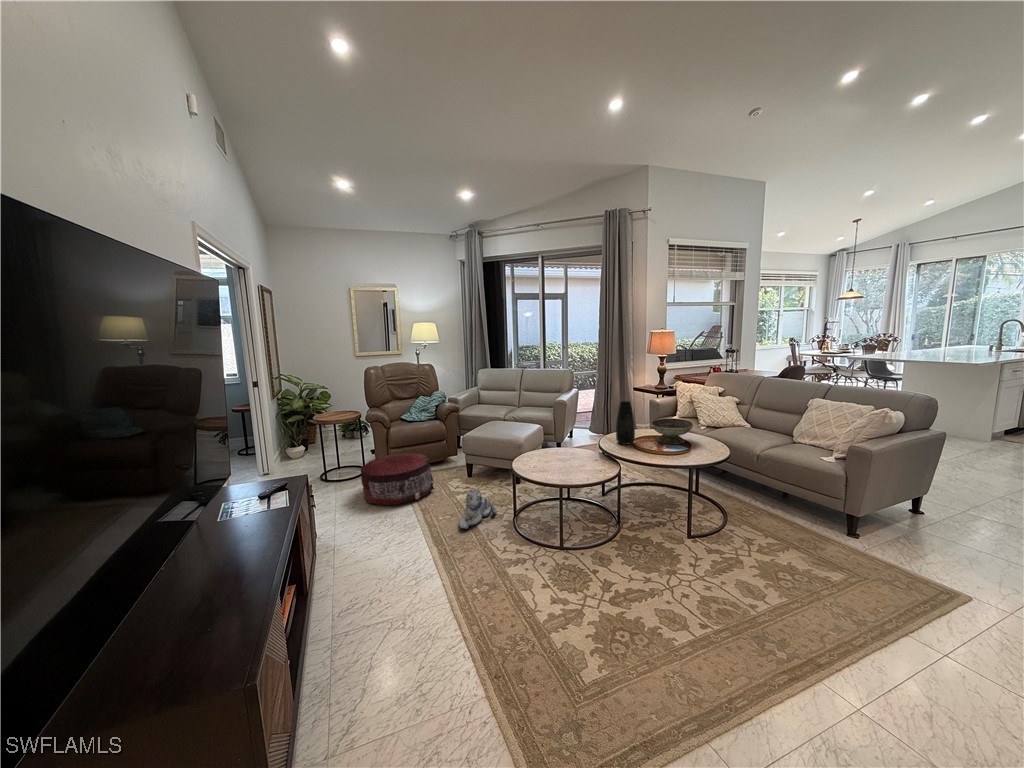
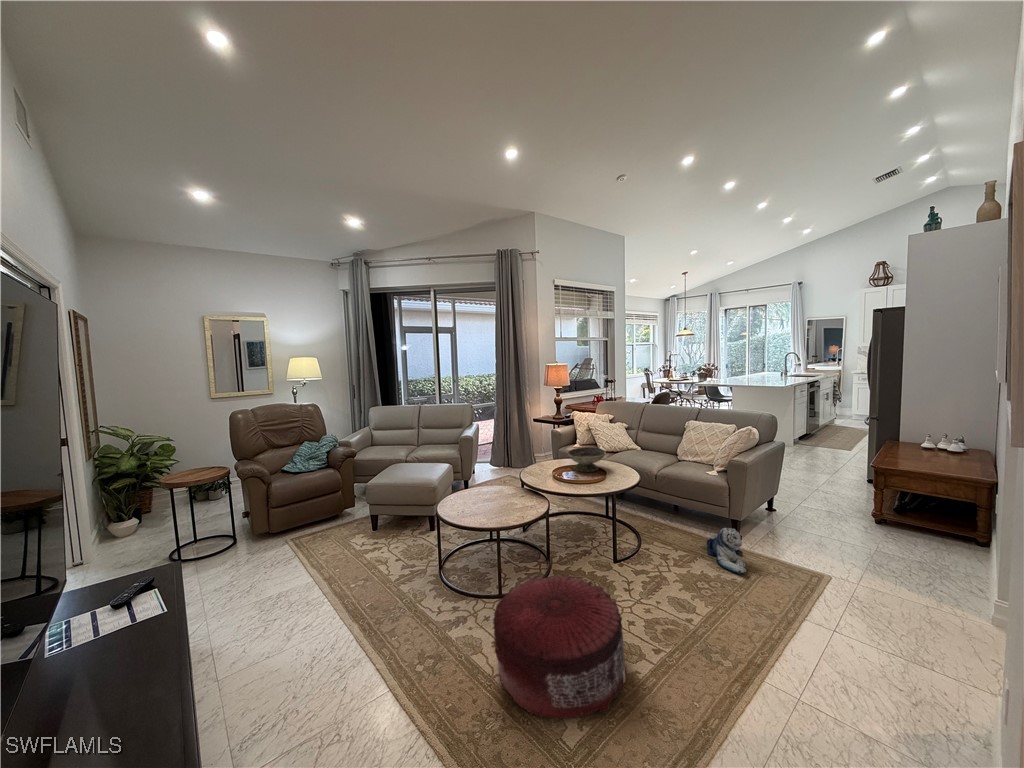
vase: present [616,401,635,444] -> none [538,434,556,477]
pouf: present [361,453,434,505] -> present [493,575,626,719]
plush toy: present [459,490,497,529] -> present [707,528,746,574]

